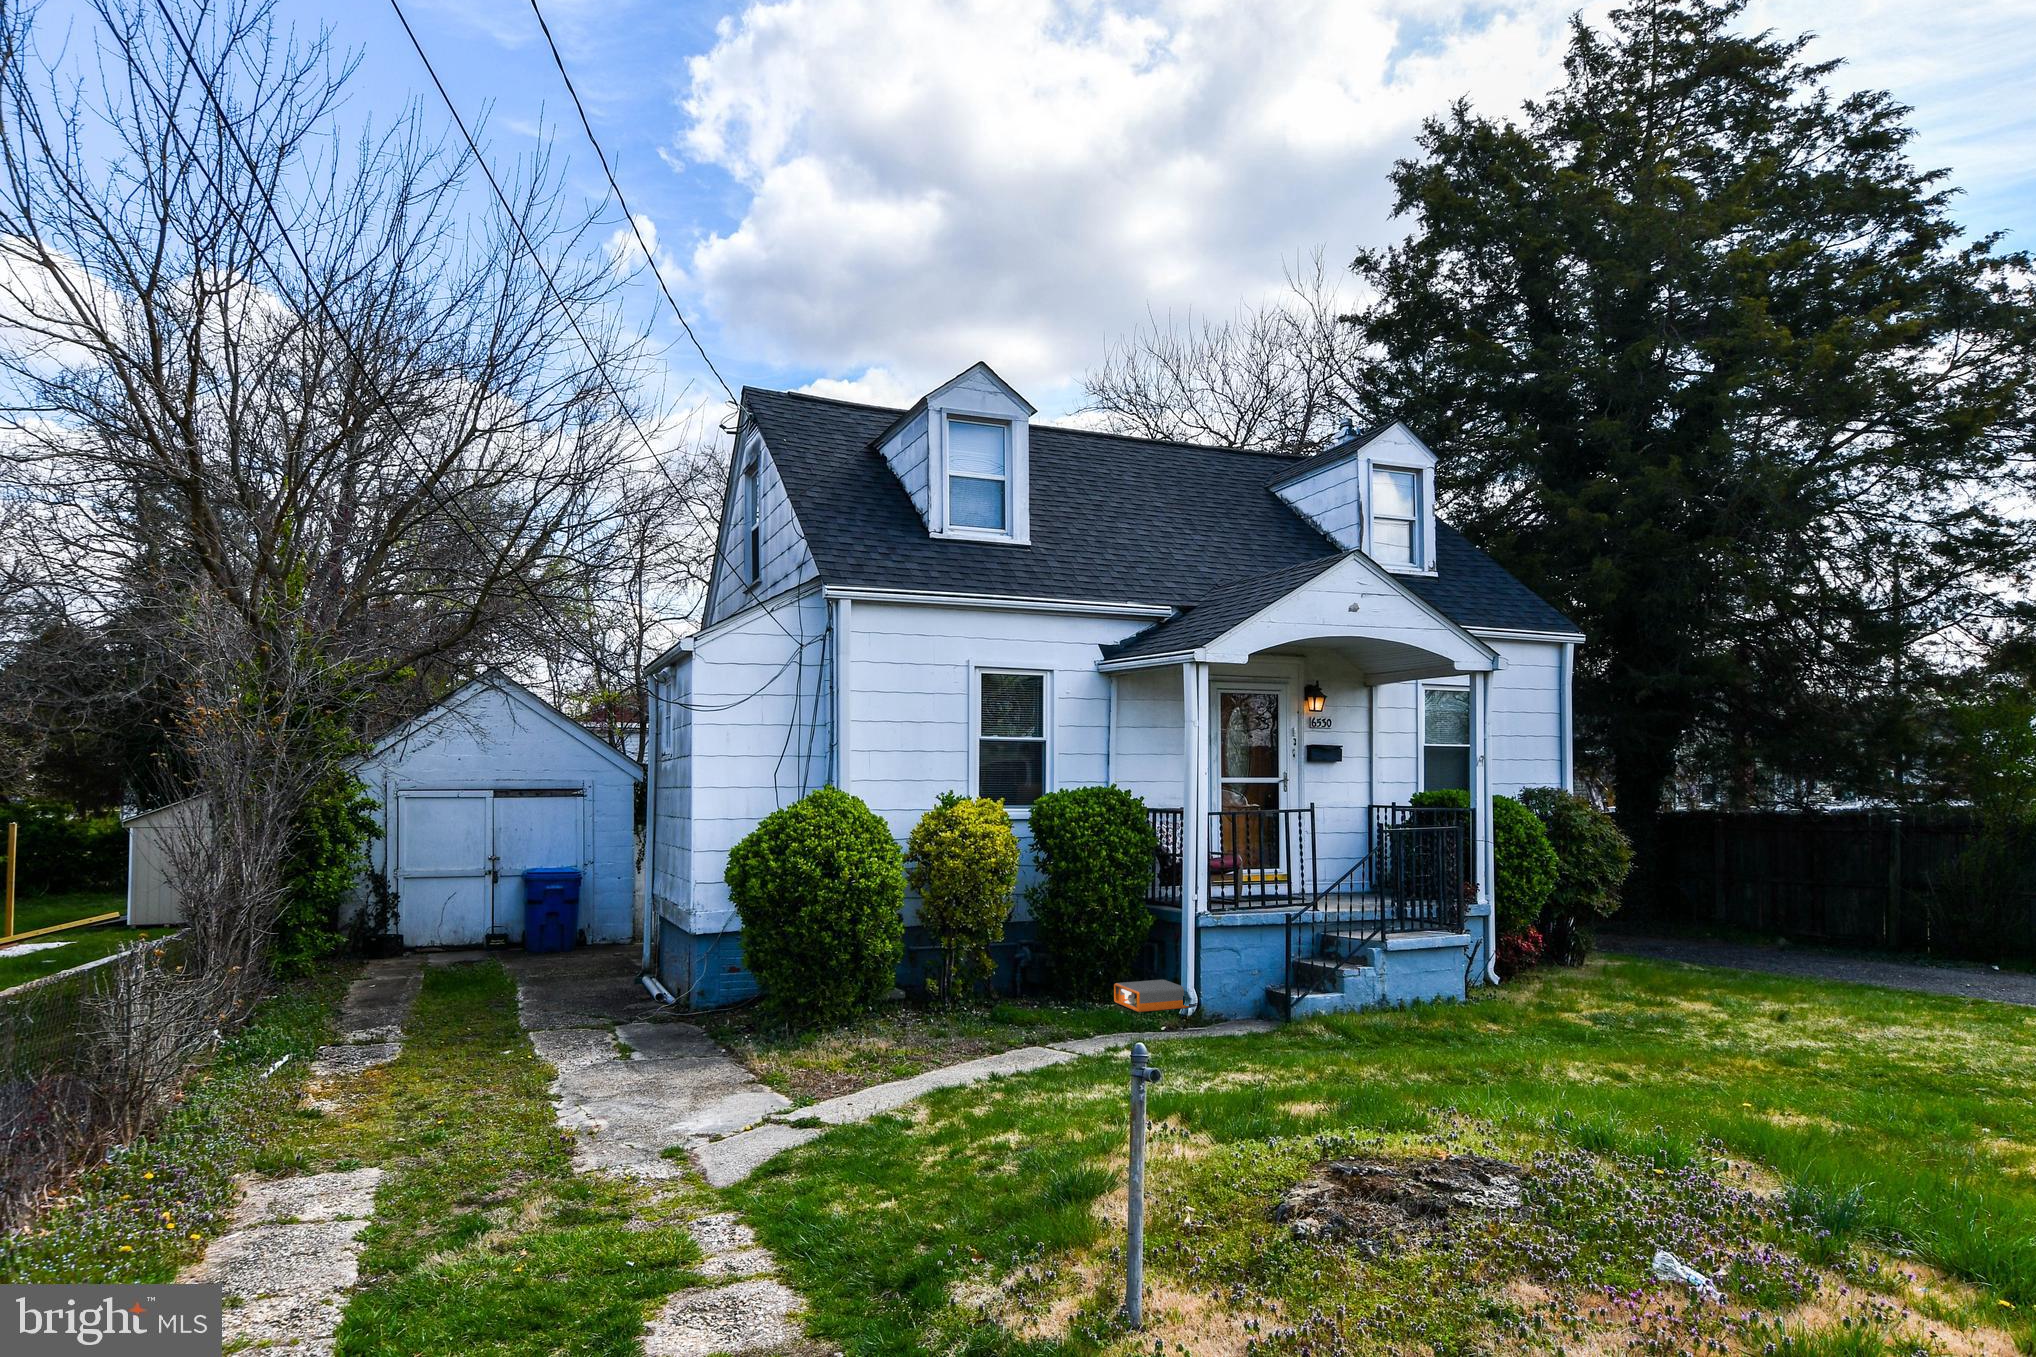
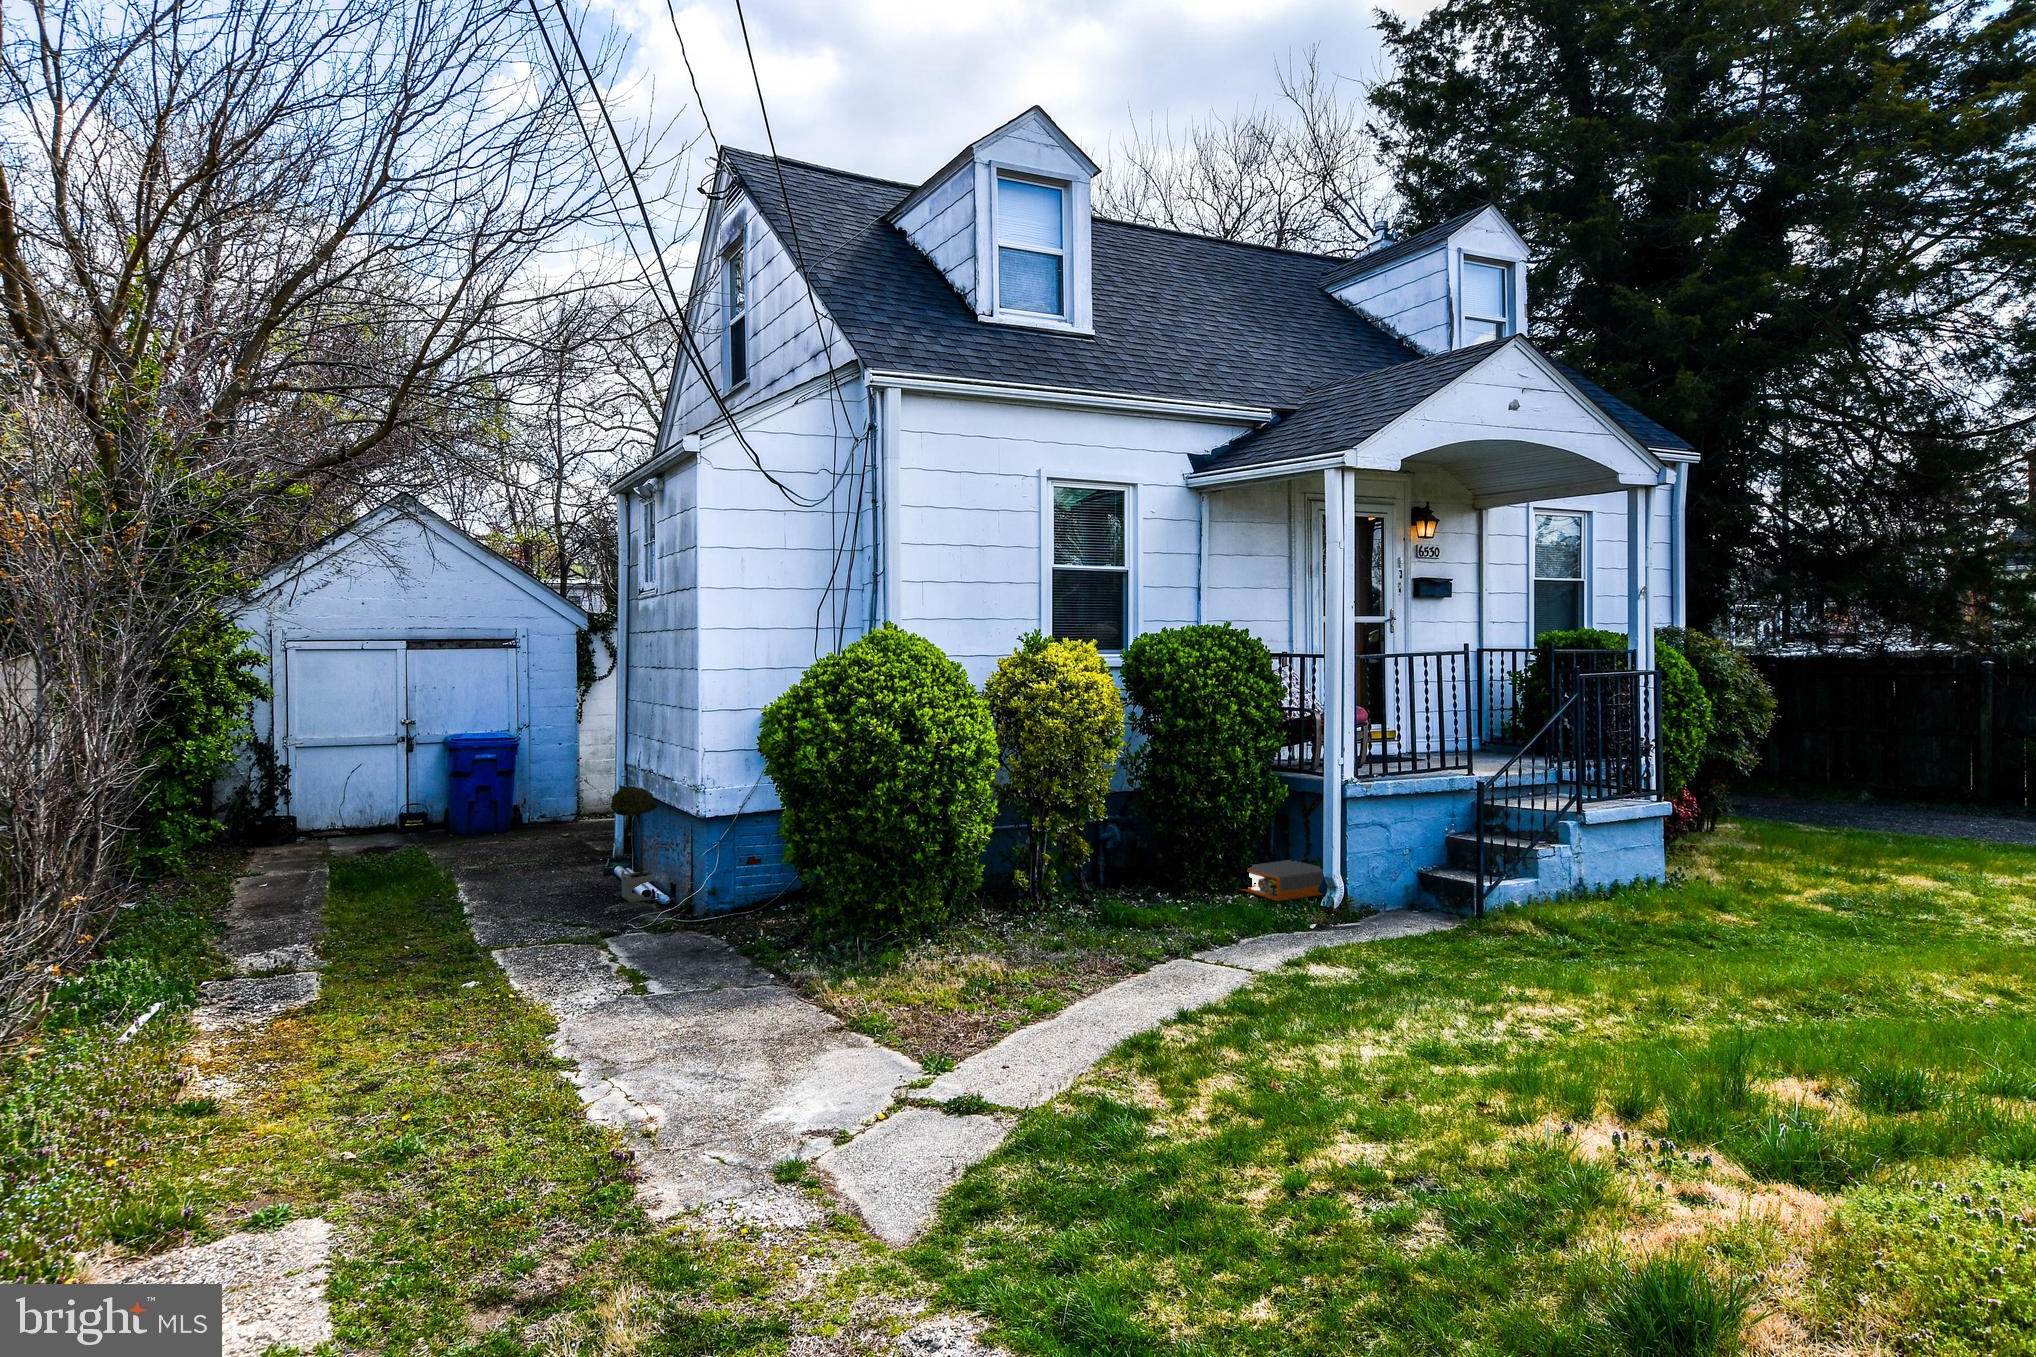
potted tree: none [625,901,666,996] -> present [610,785,657,902]

